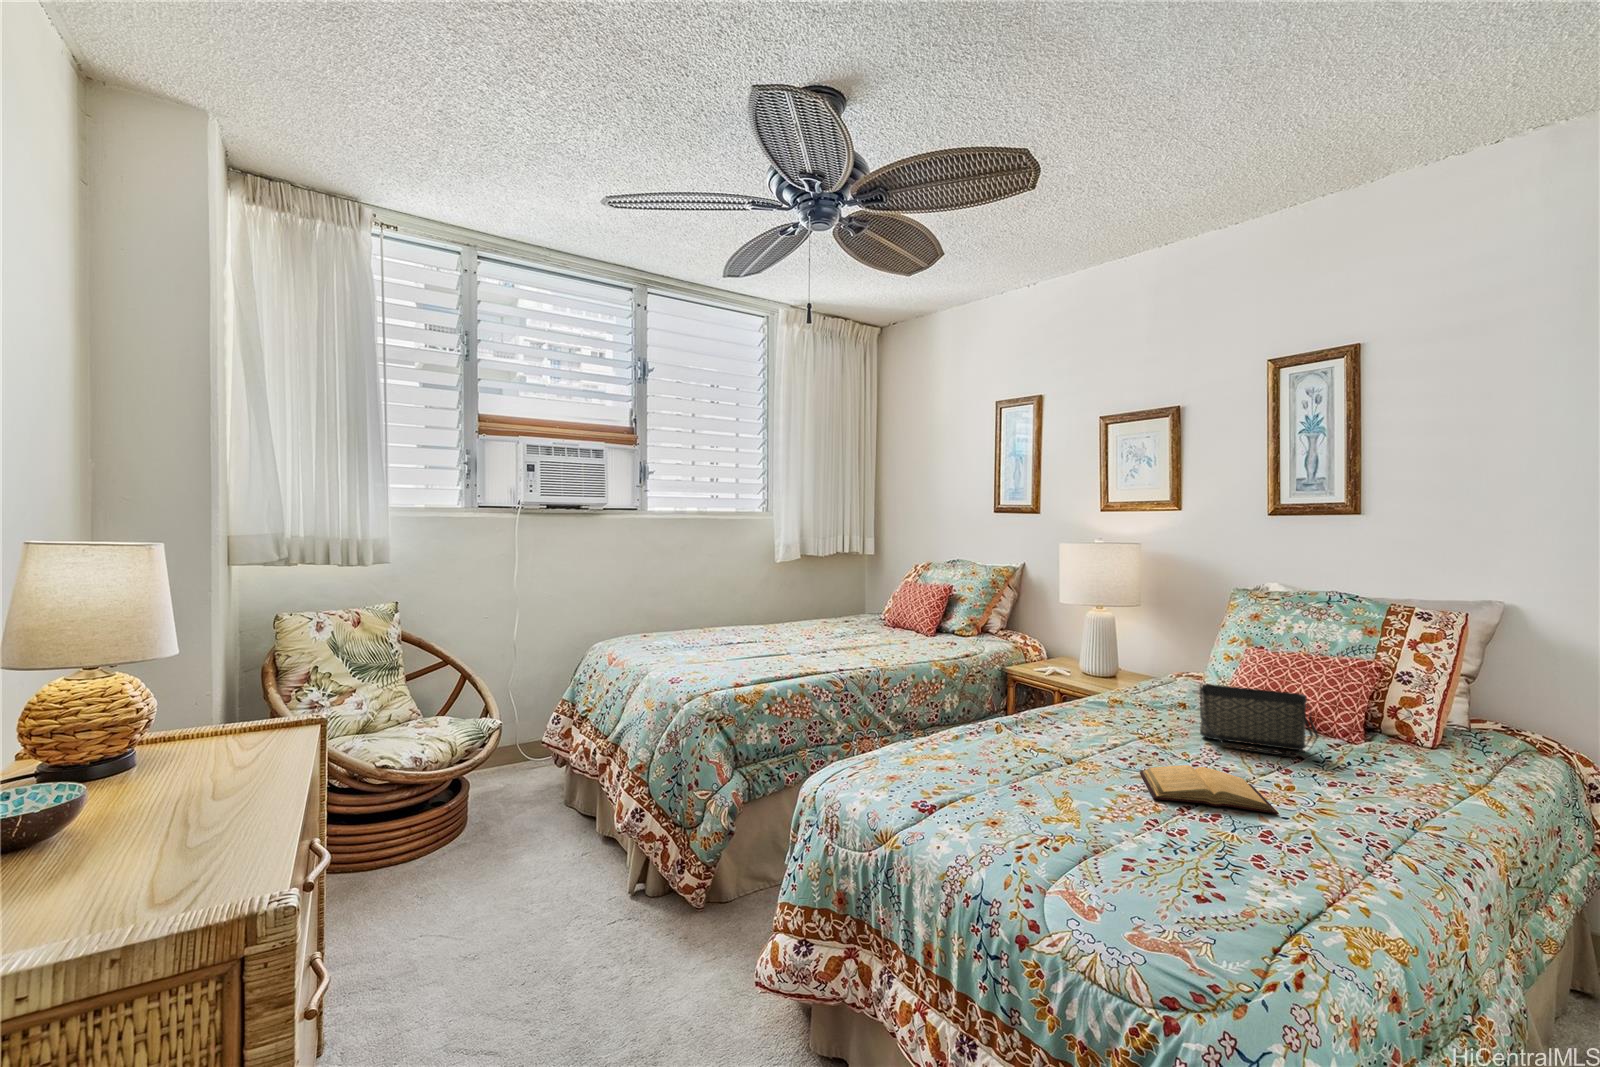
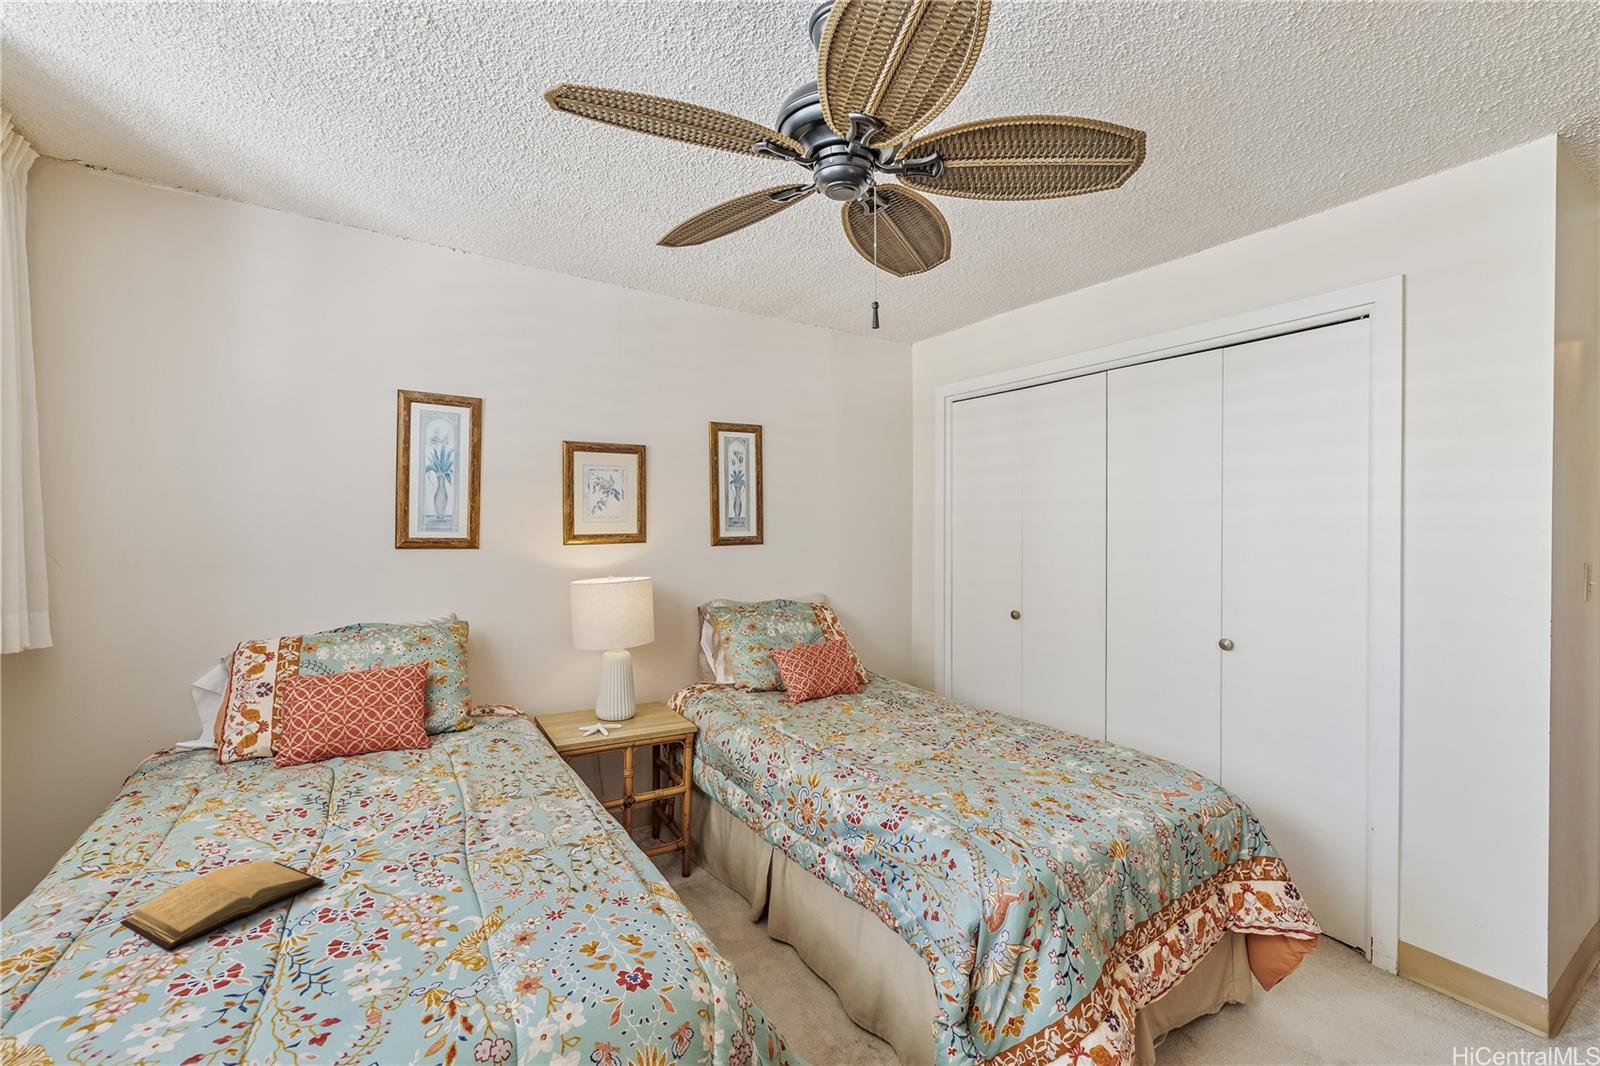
handbag: present [1199,684,1319,756] -> none [174,735,323,828]

